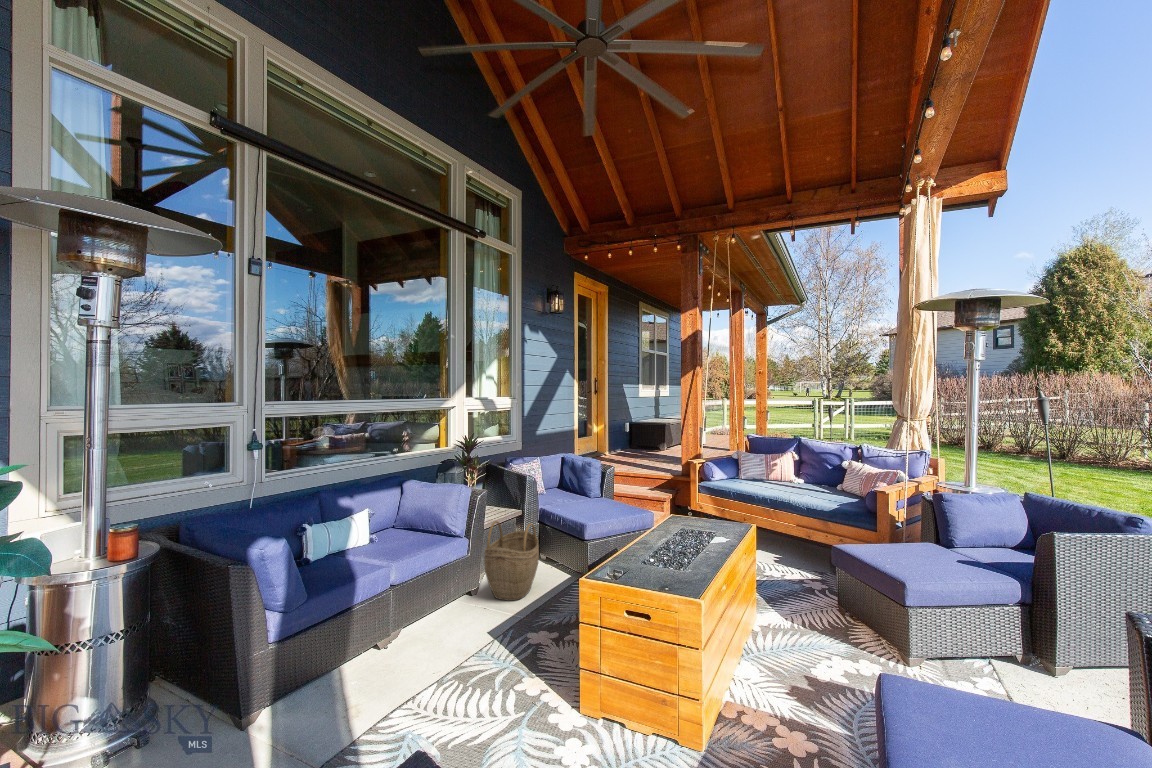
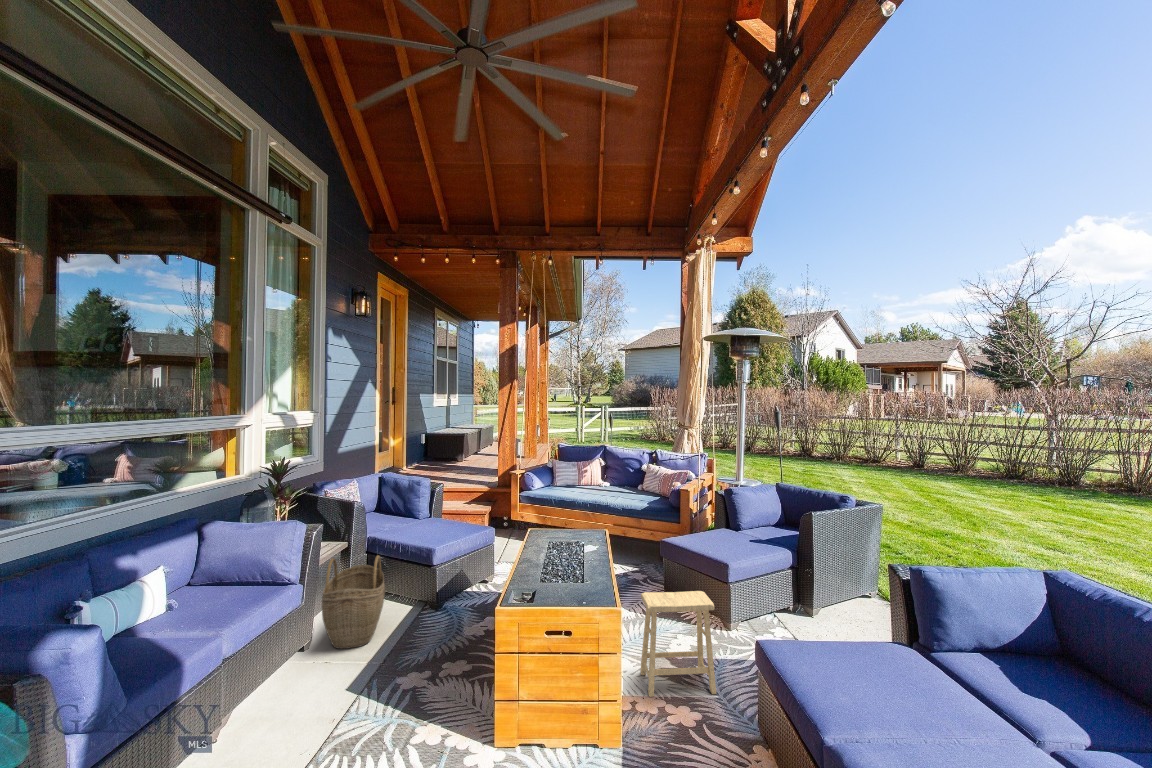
footstool: none [761,595,851,732] -> present [640,591,716,697]

